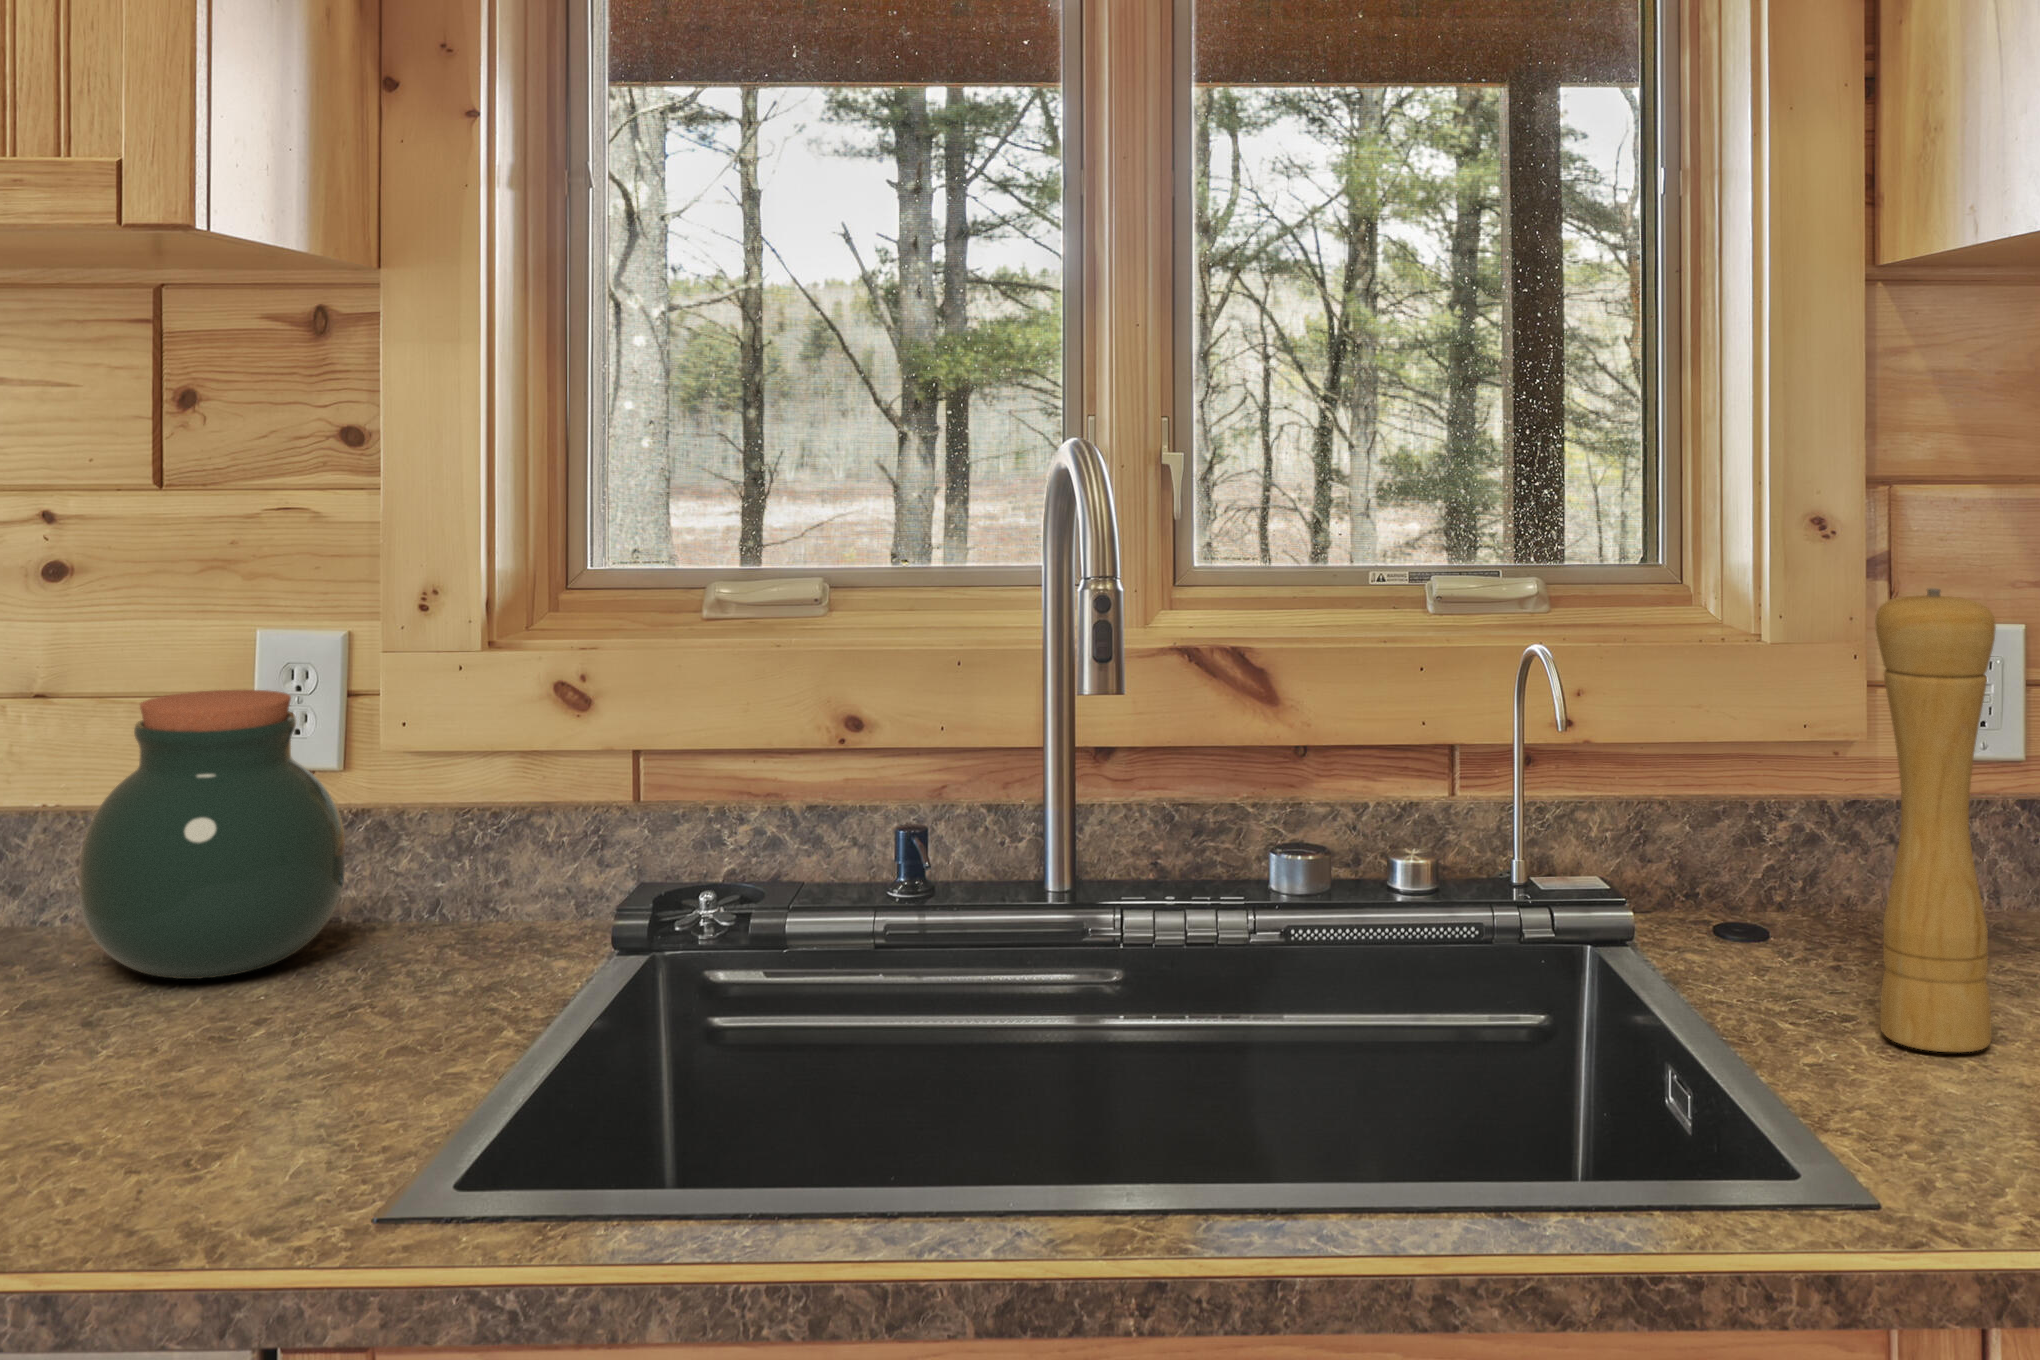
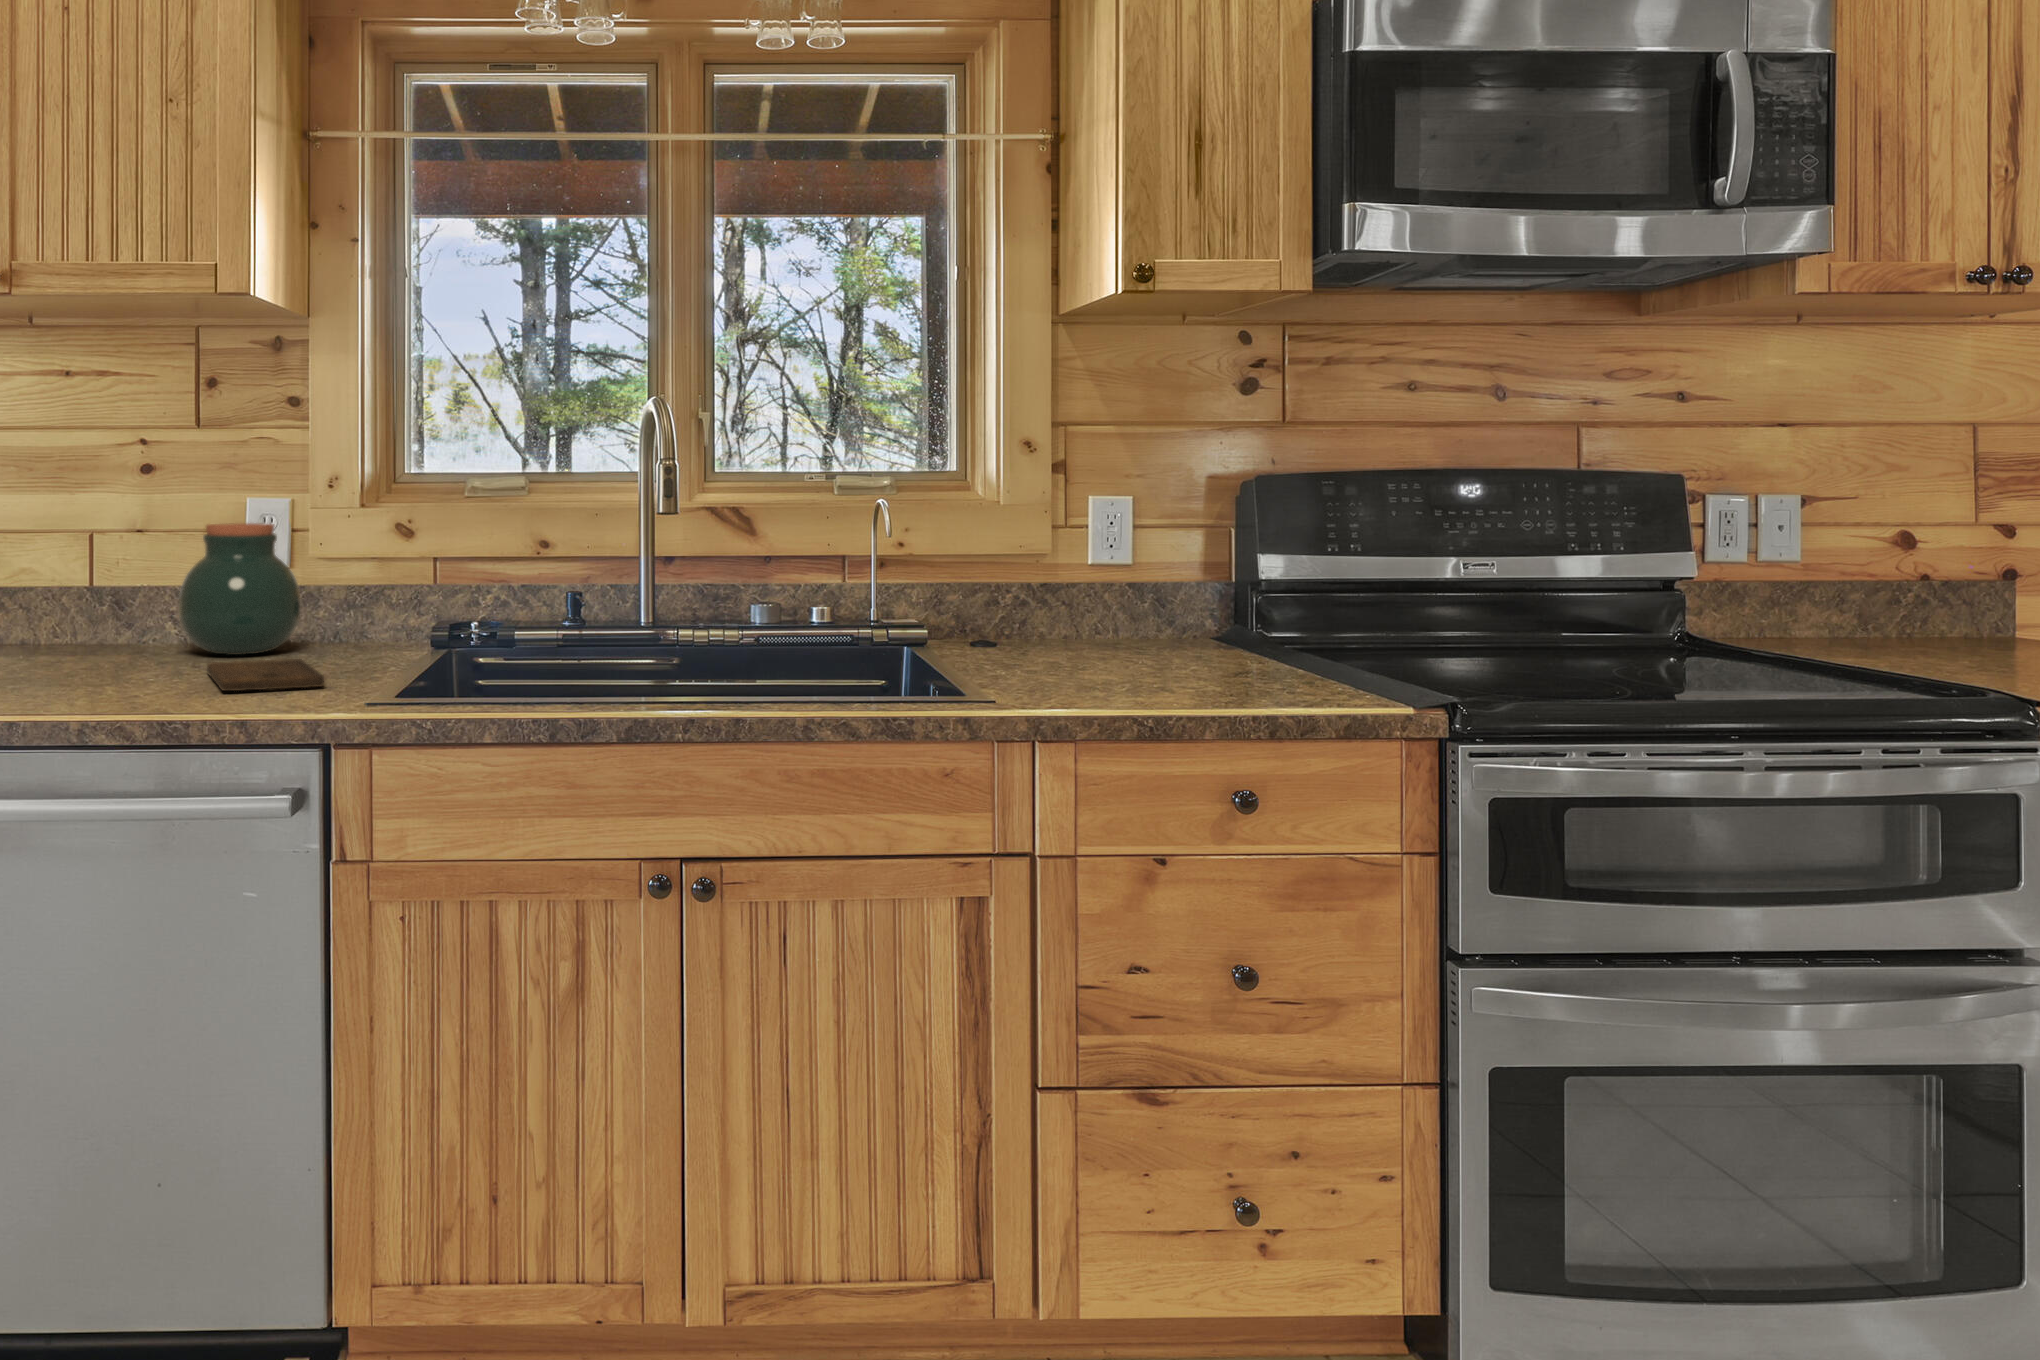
pepper mill: present [1875,588,1996,1052] -> none [1026,459,1079,668]
cutting board: none [47,1025,305,1183] -> present [207,659,324,691]

